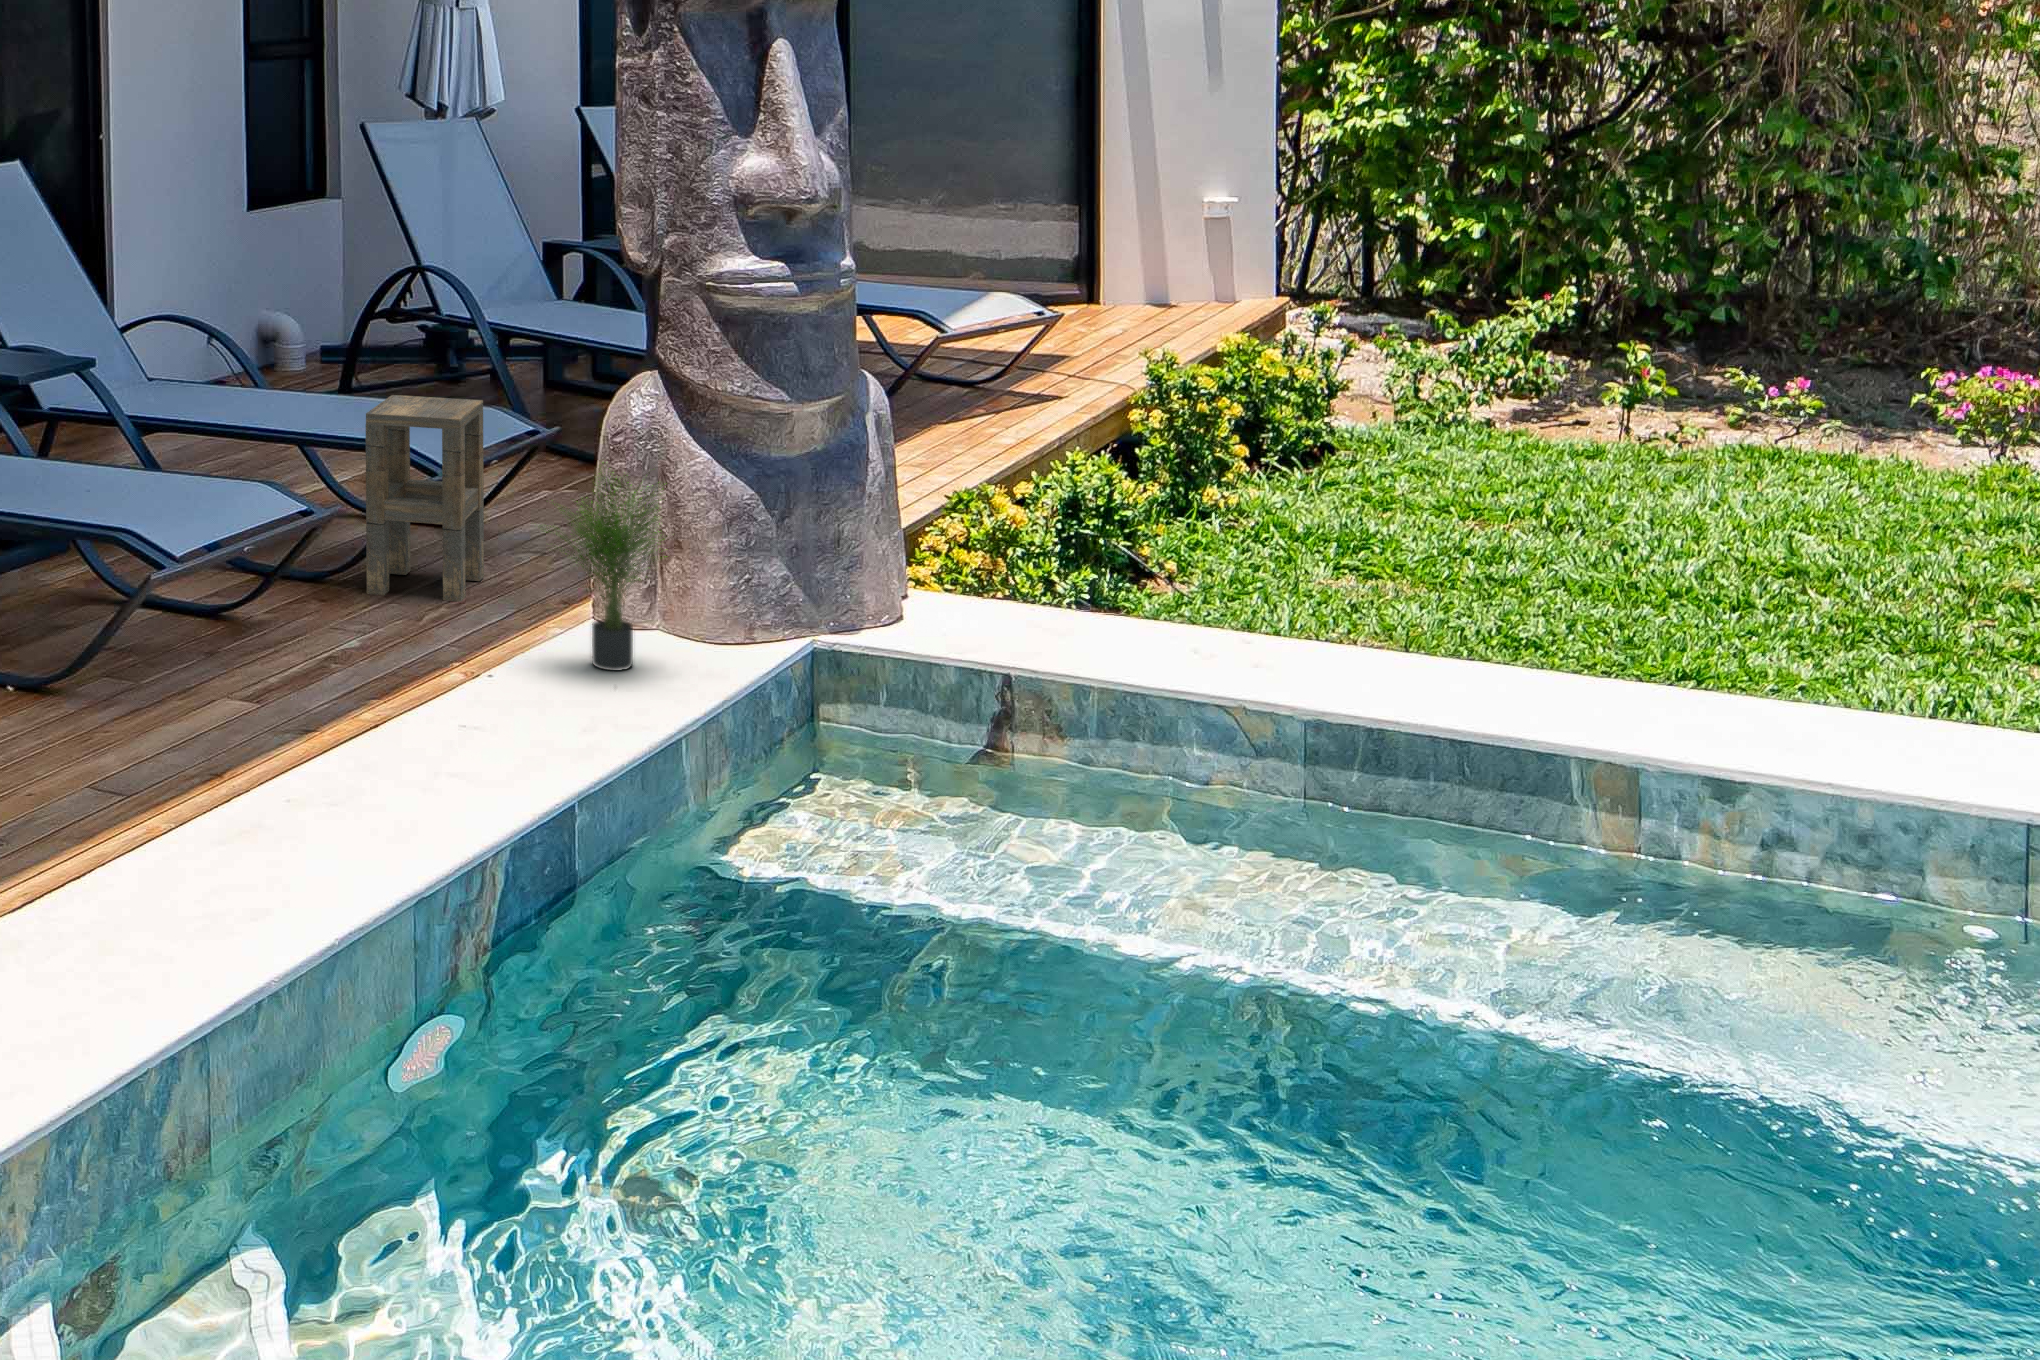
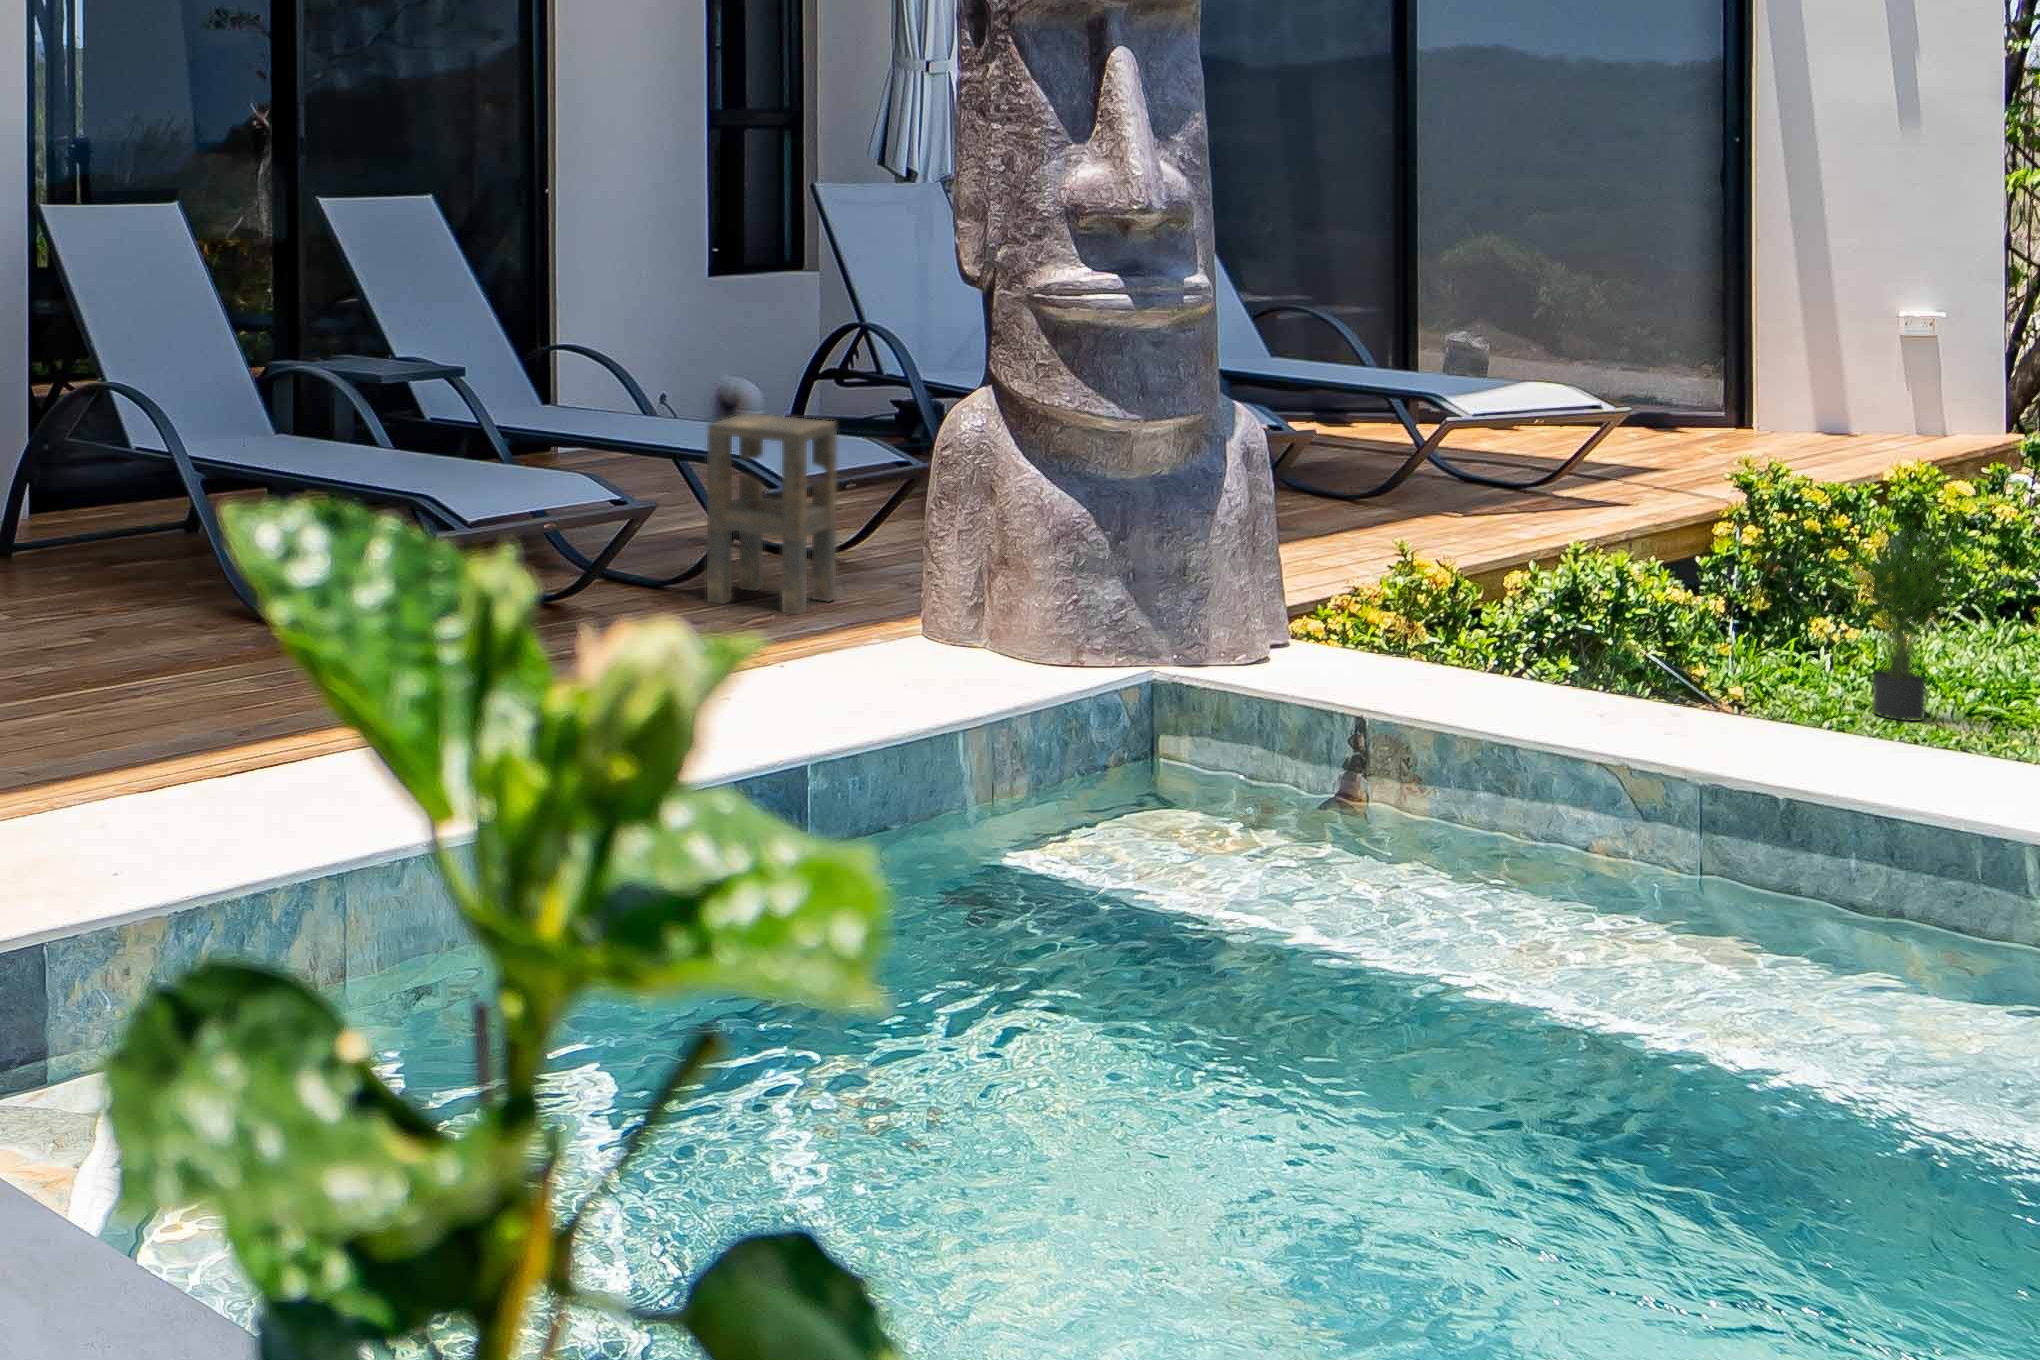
potted plant: present [548,474,664,671] -> present [1819,510,1964,721]

